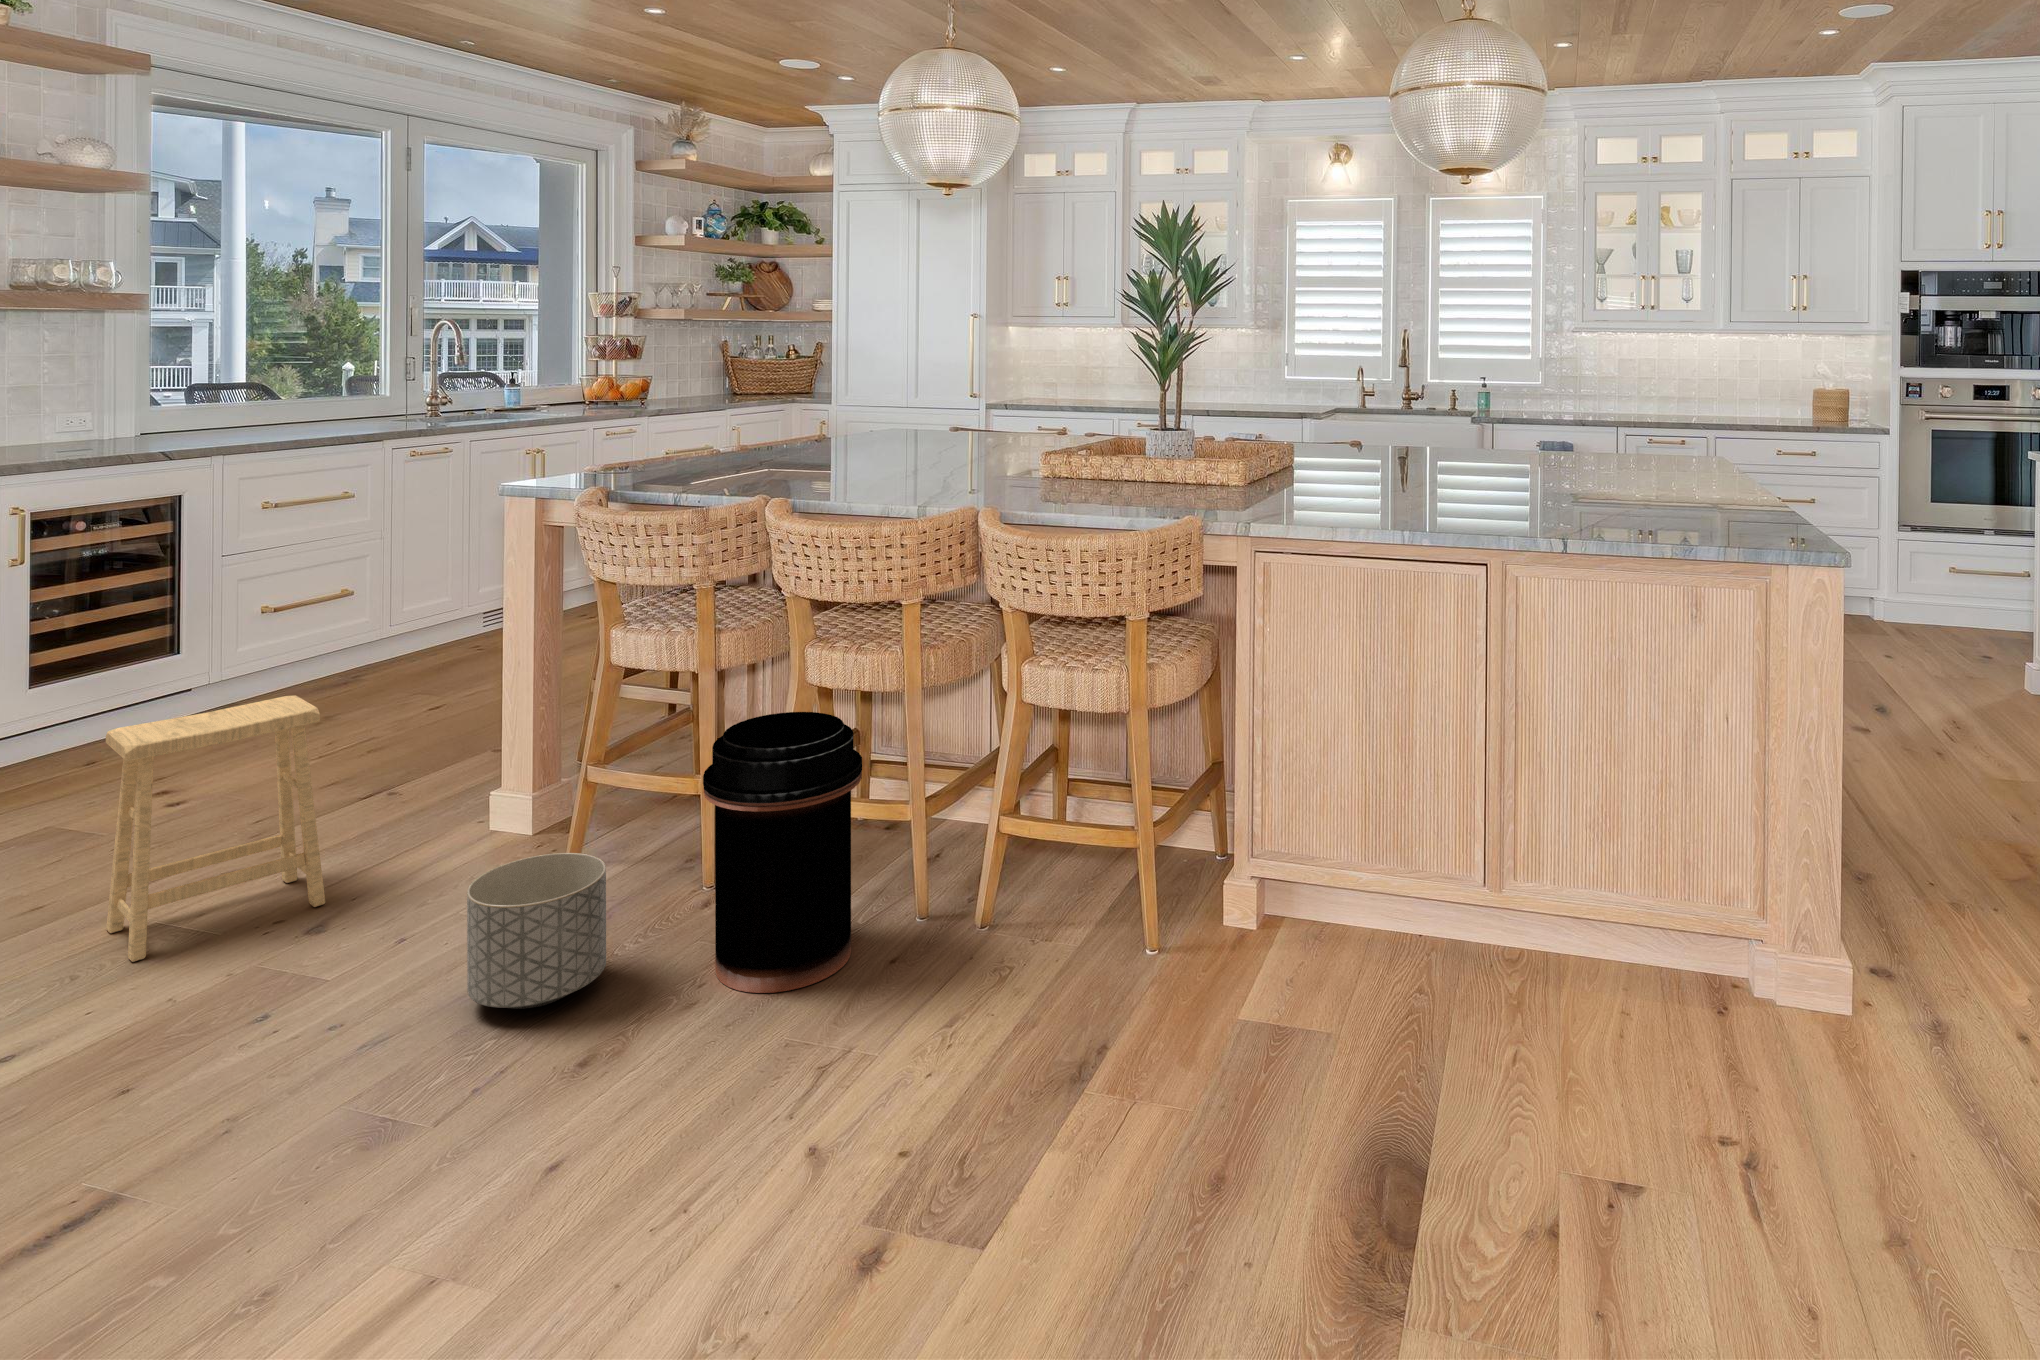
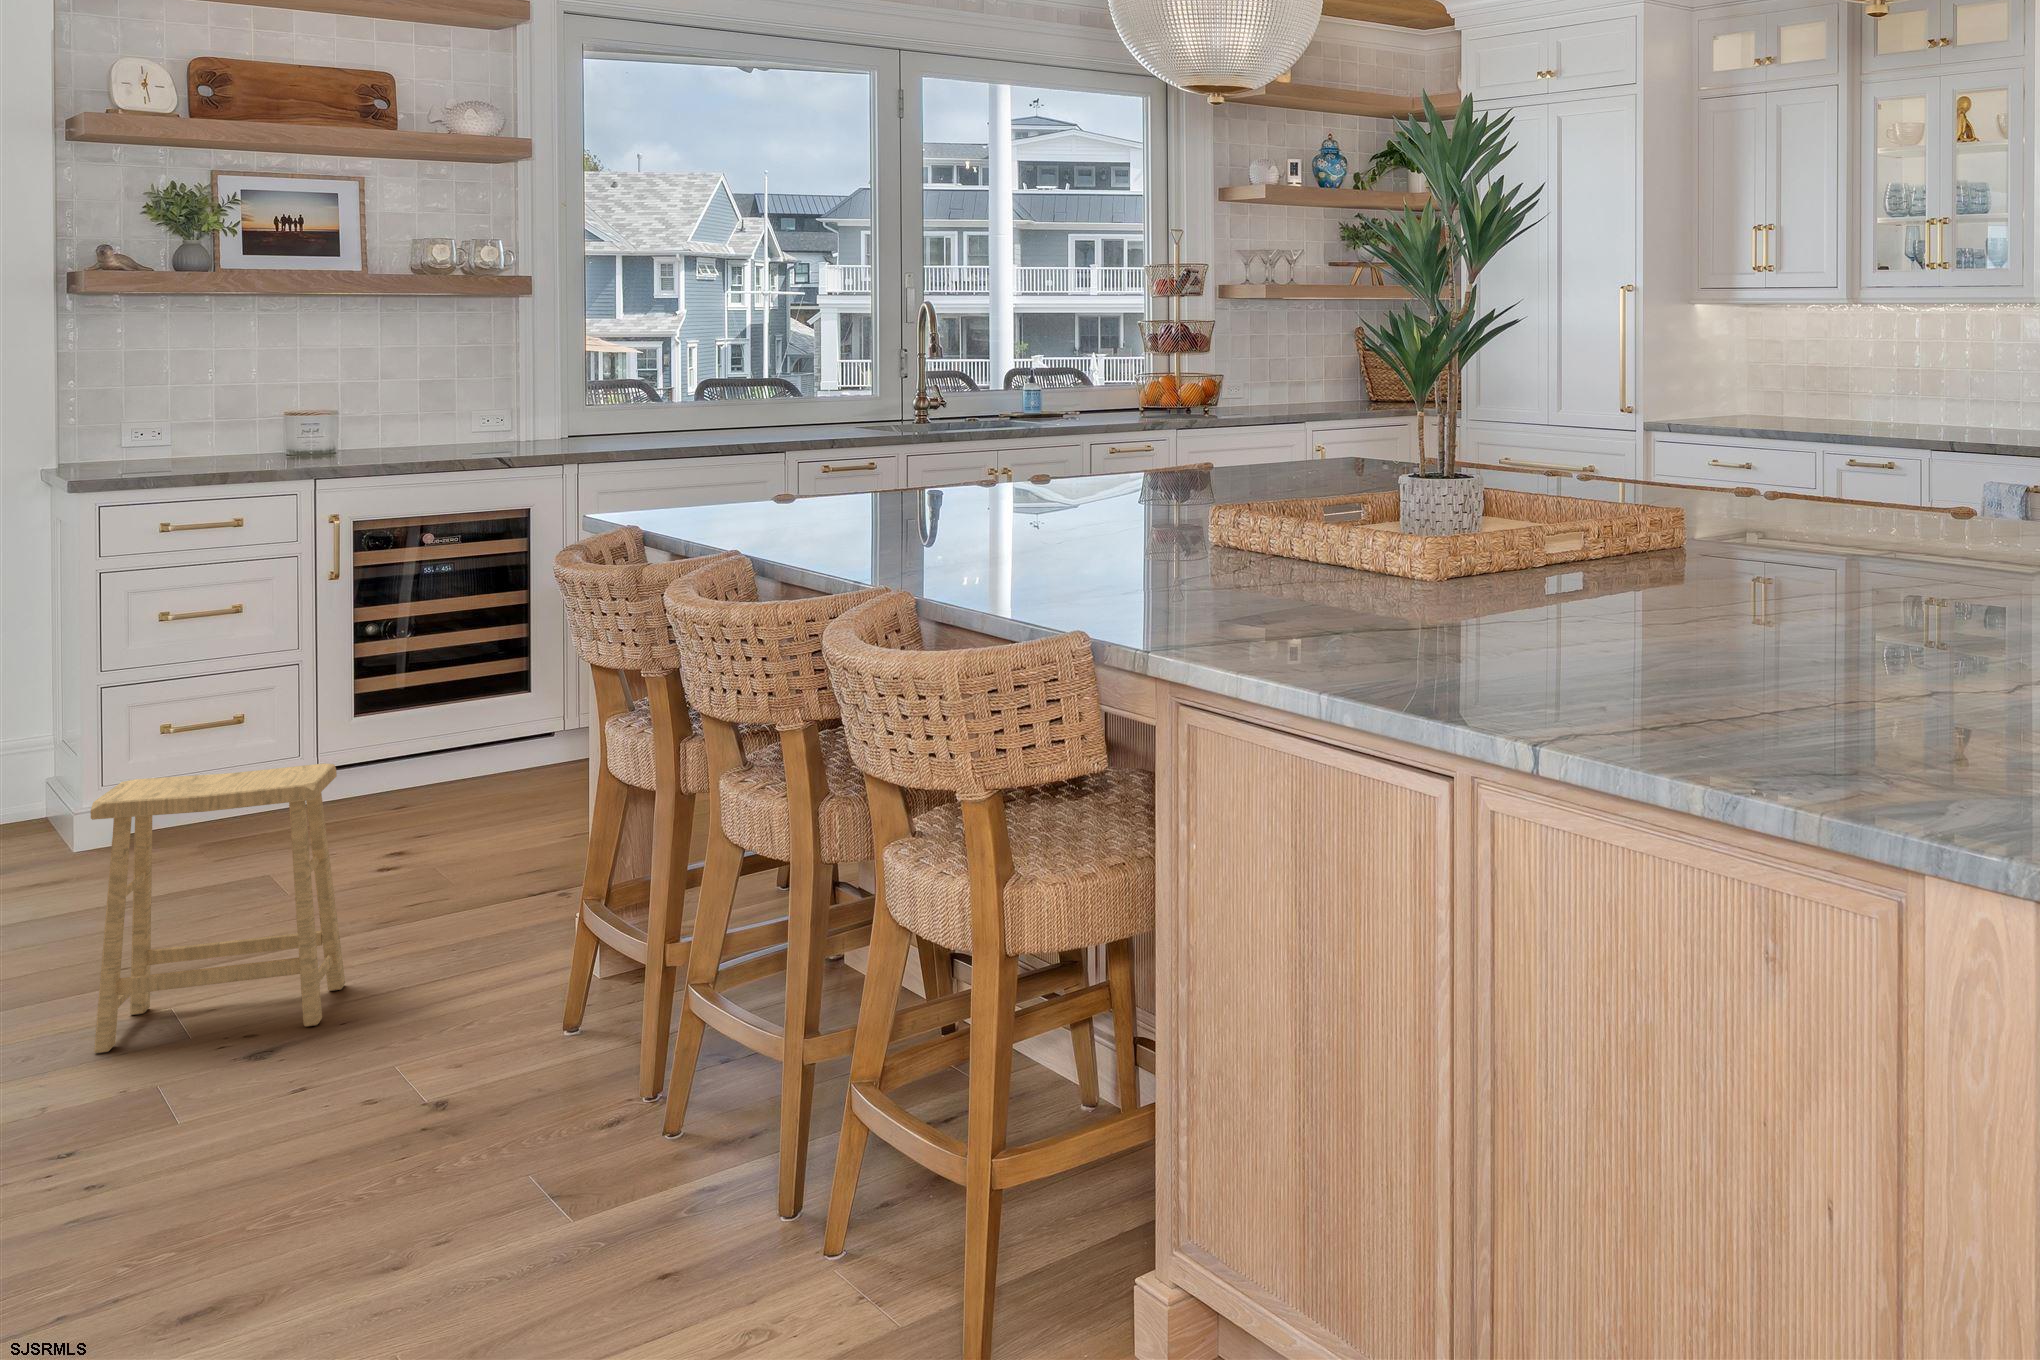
trash can: present [703,712,862,993] -> none [446,868,691,1274]
planter: present [467,853,606,1009] -> none [201,1013,398,1214]

